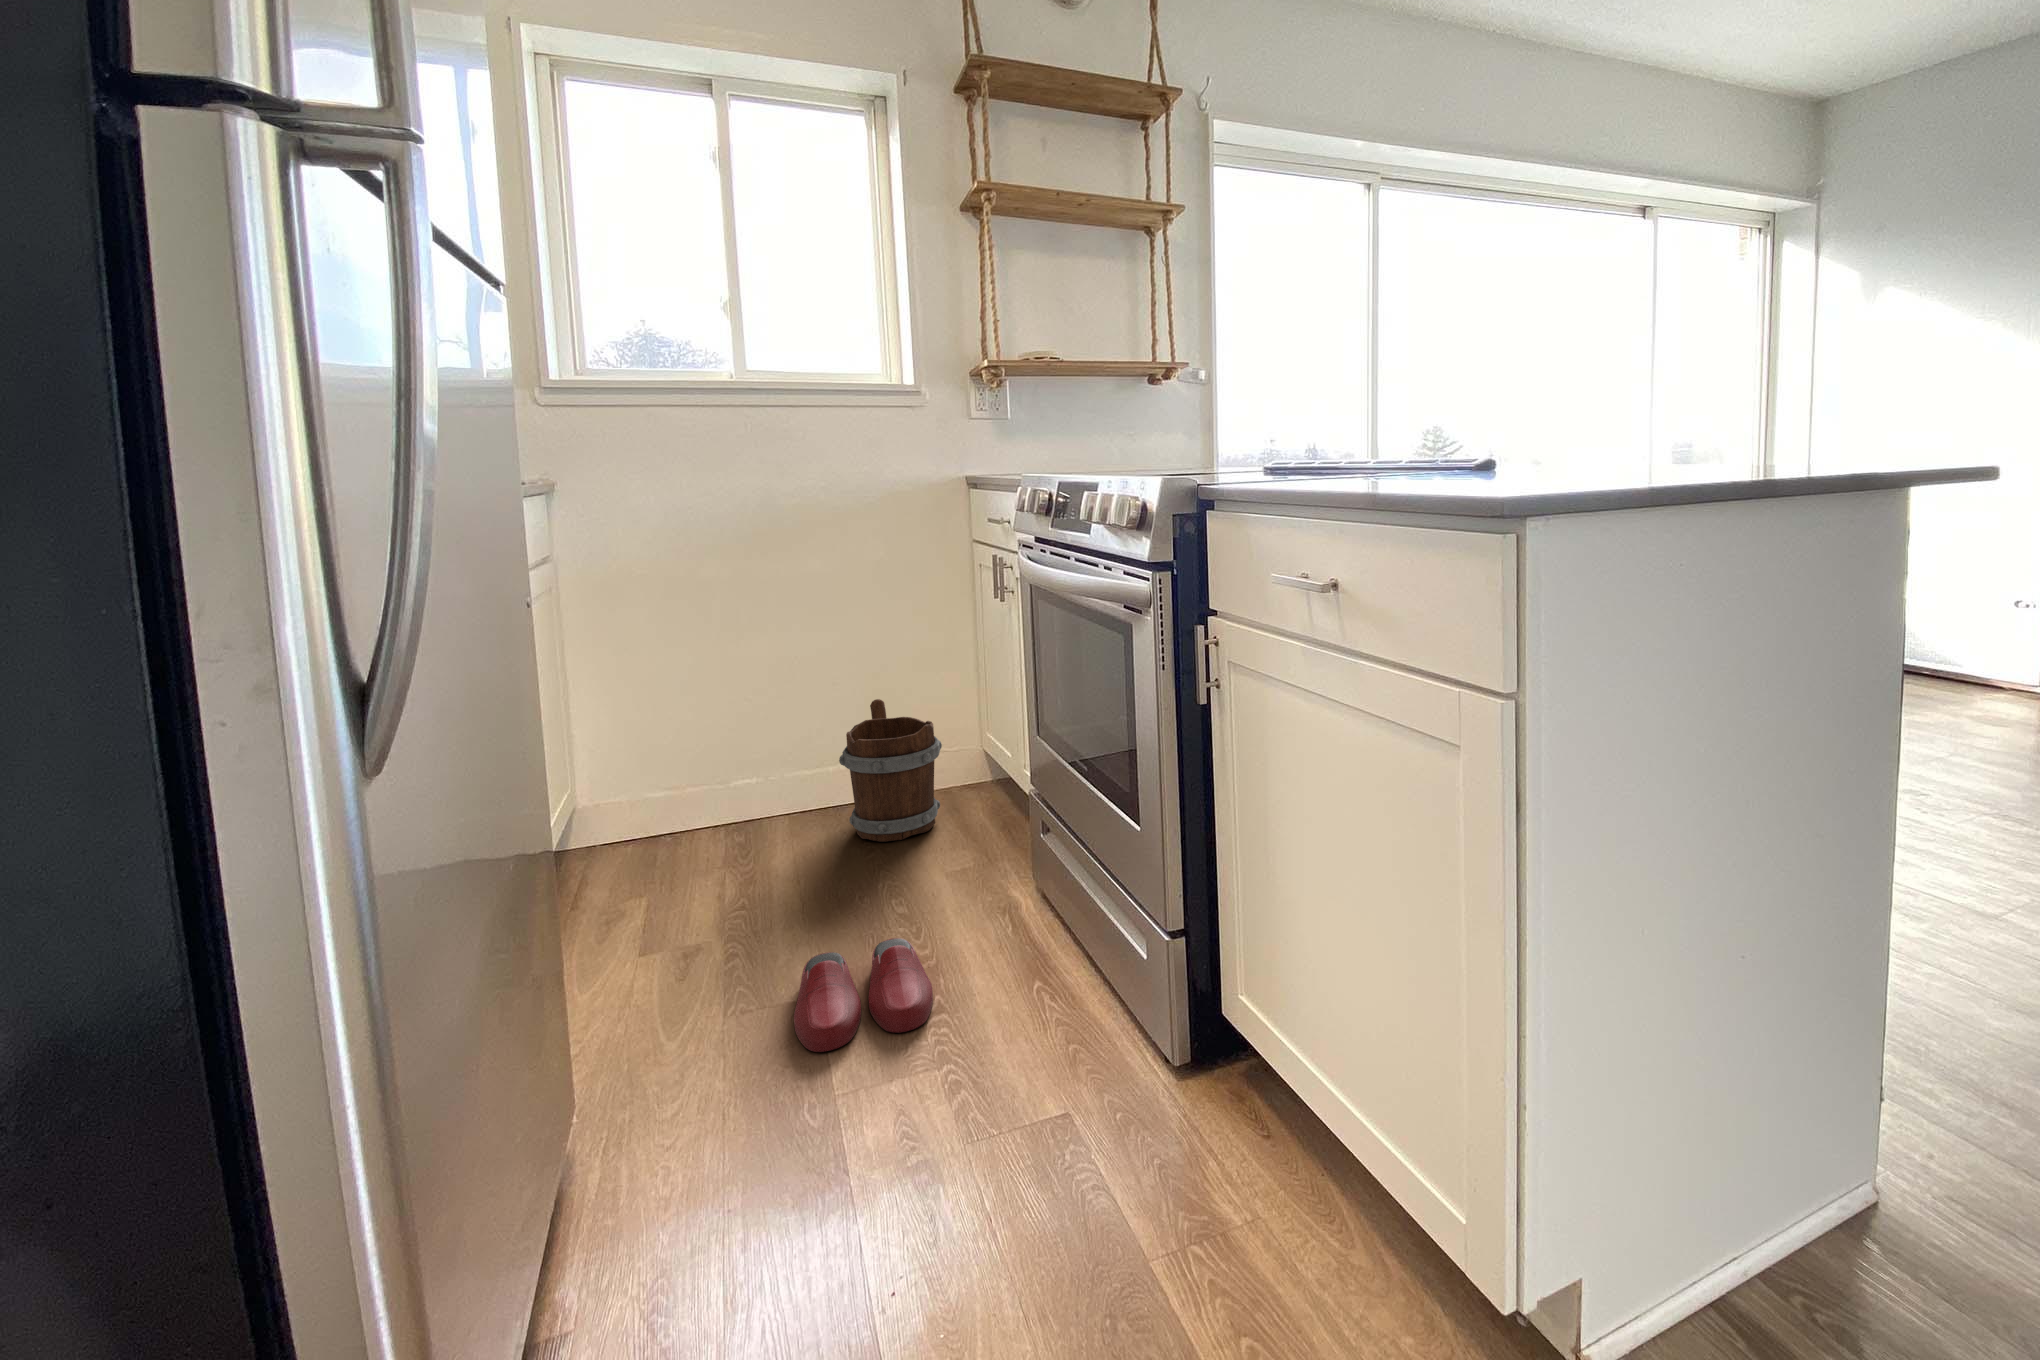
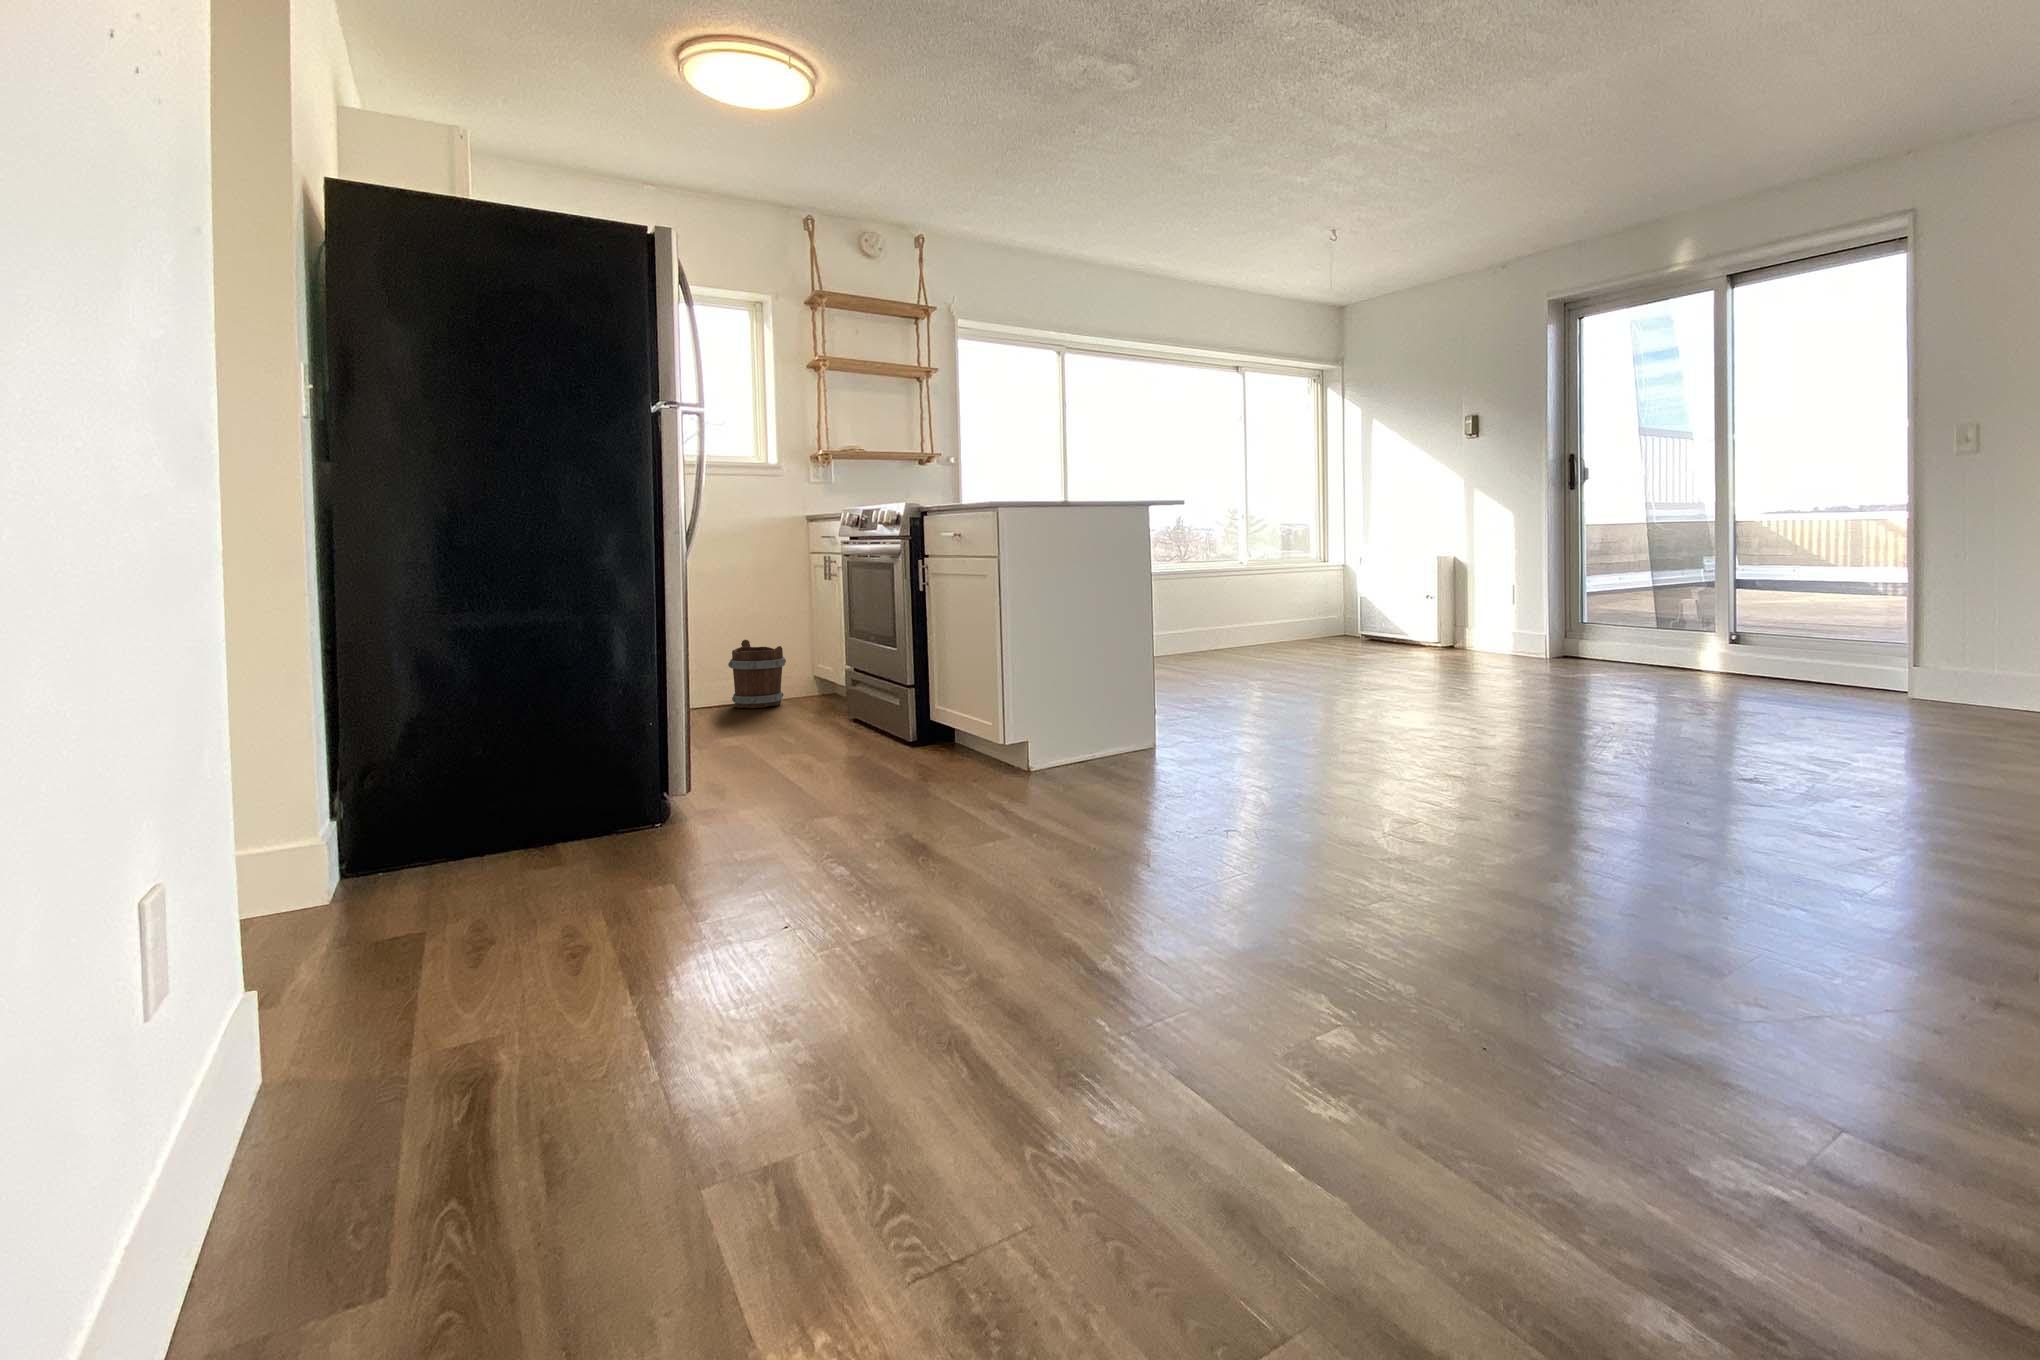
slippers: present [794,938,933,1052] -> none [732,715,796,742]

